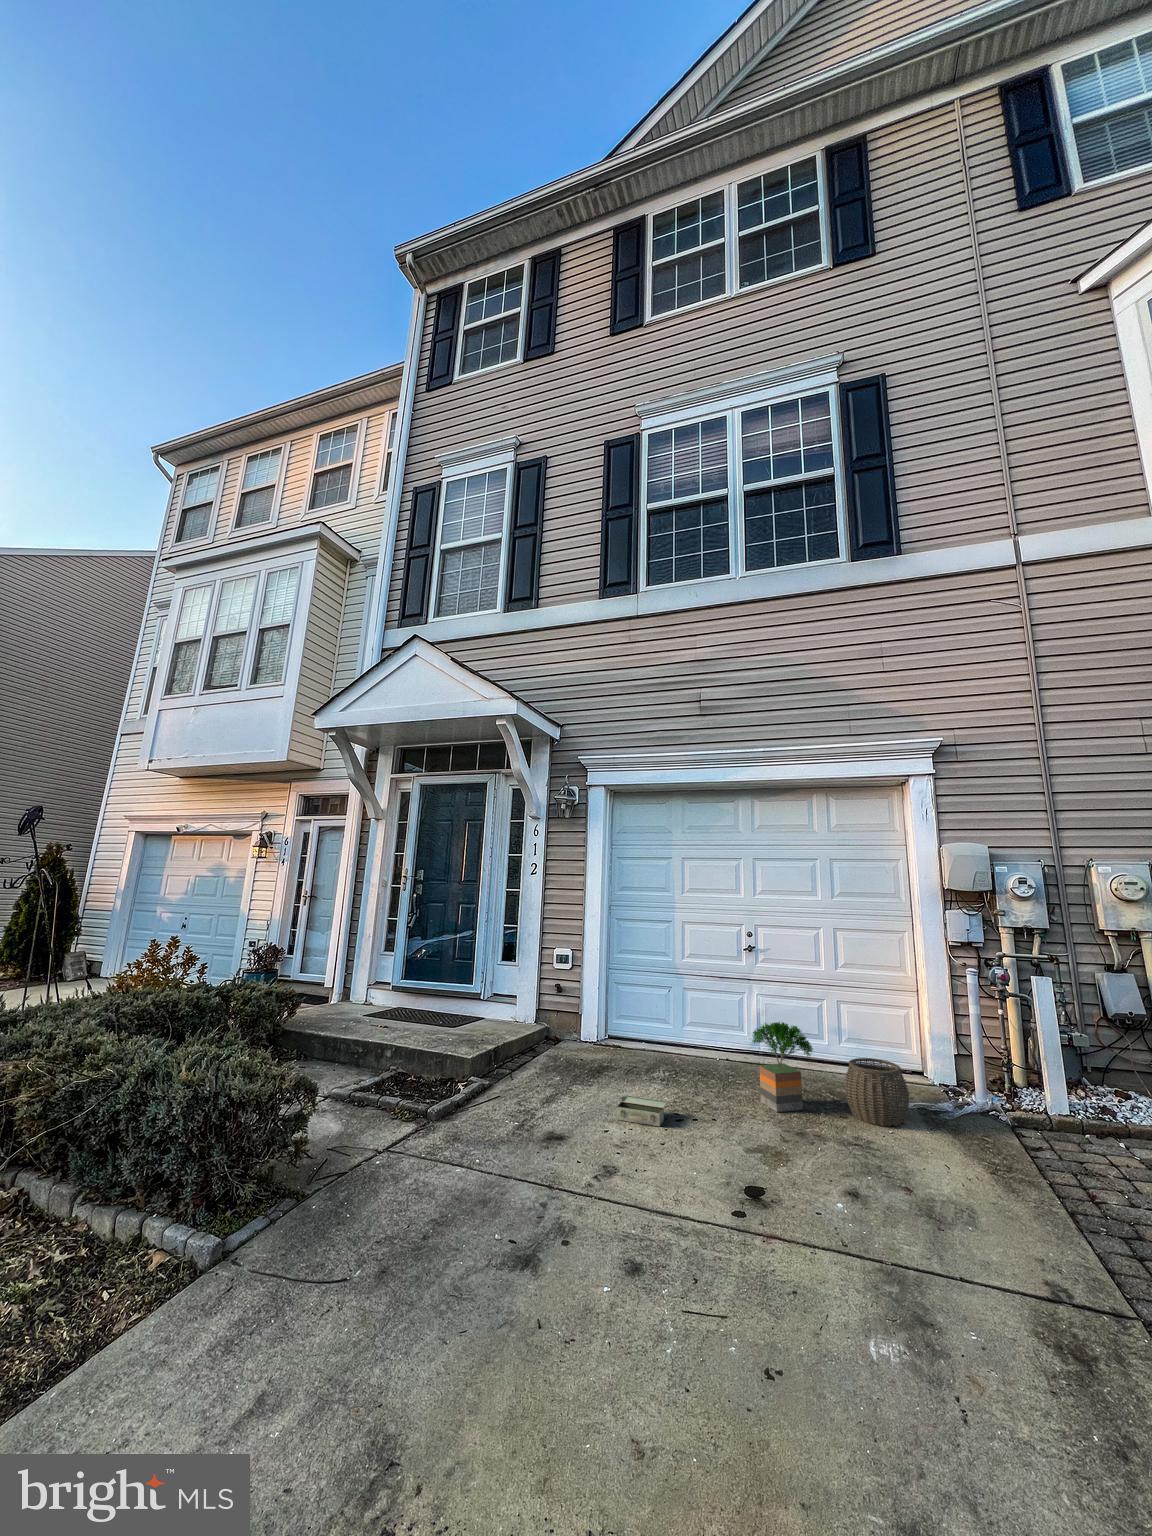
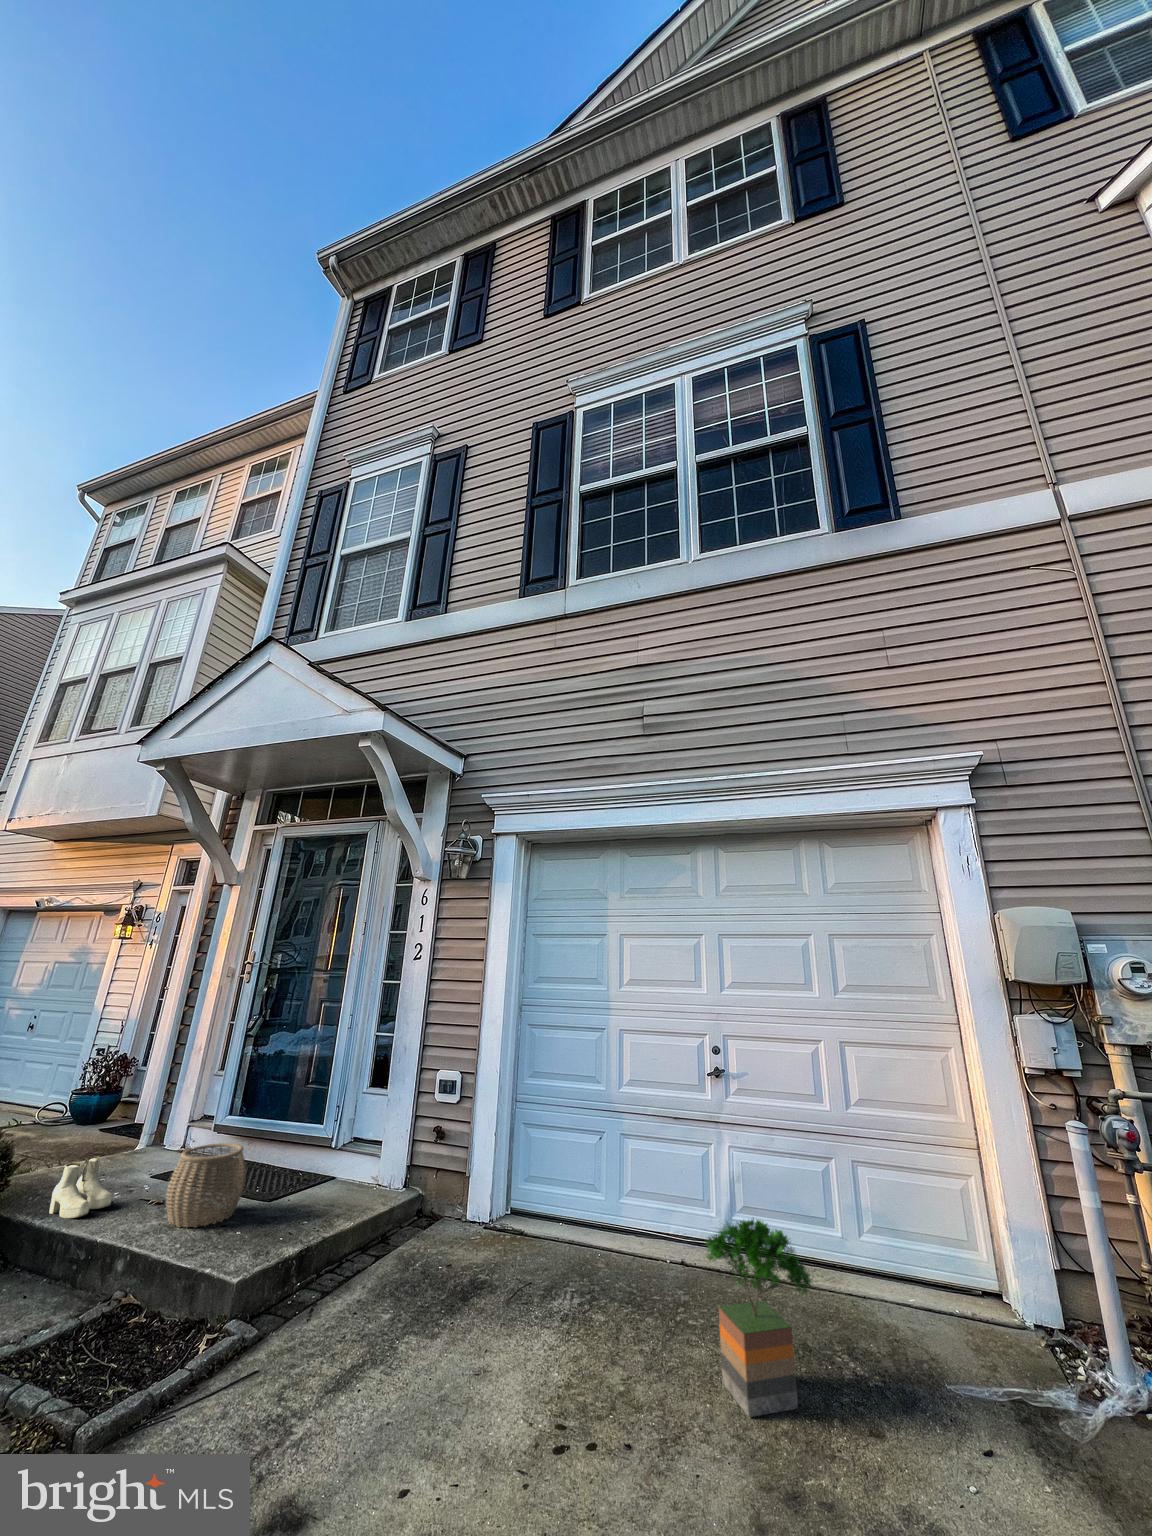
boots: none [327,1000,362,1034] -> present [49,1156,112,1219]
woven basket: present [844,1058,909,1126] -> present [167,1143,246,1228]
toolbox: present [616,1096,667,1126] -> none [435,1376,540,1468]

